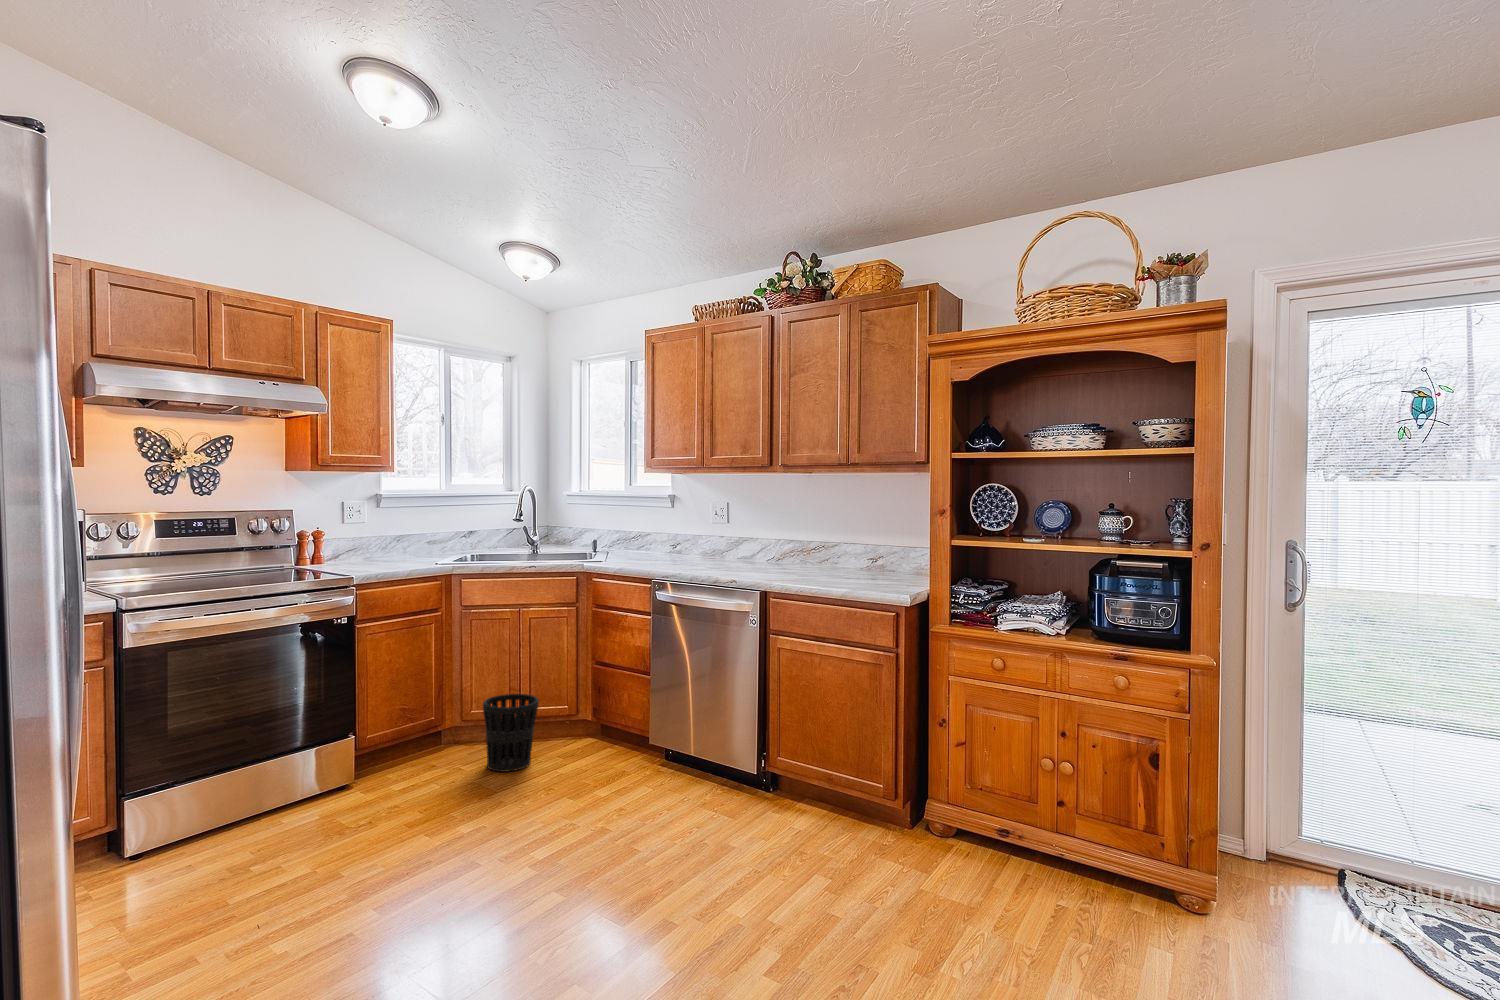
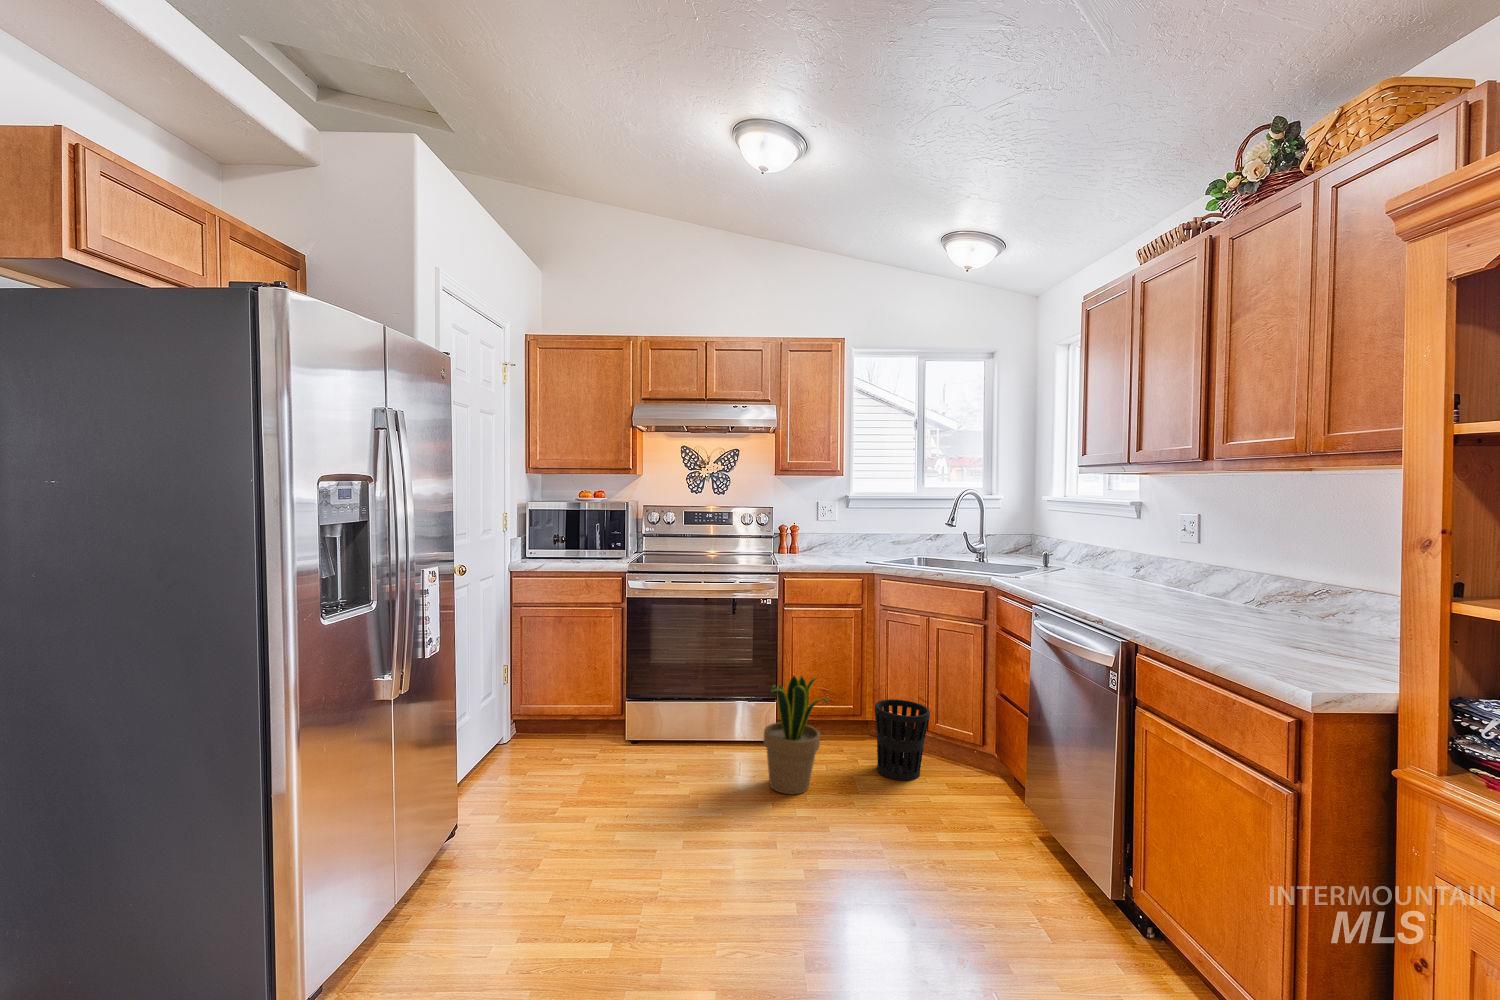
potted plant: none [390,690,470,824] -> present [764,675,829,794]

